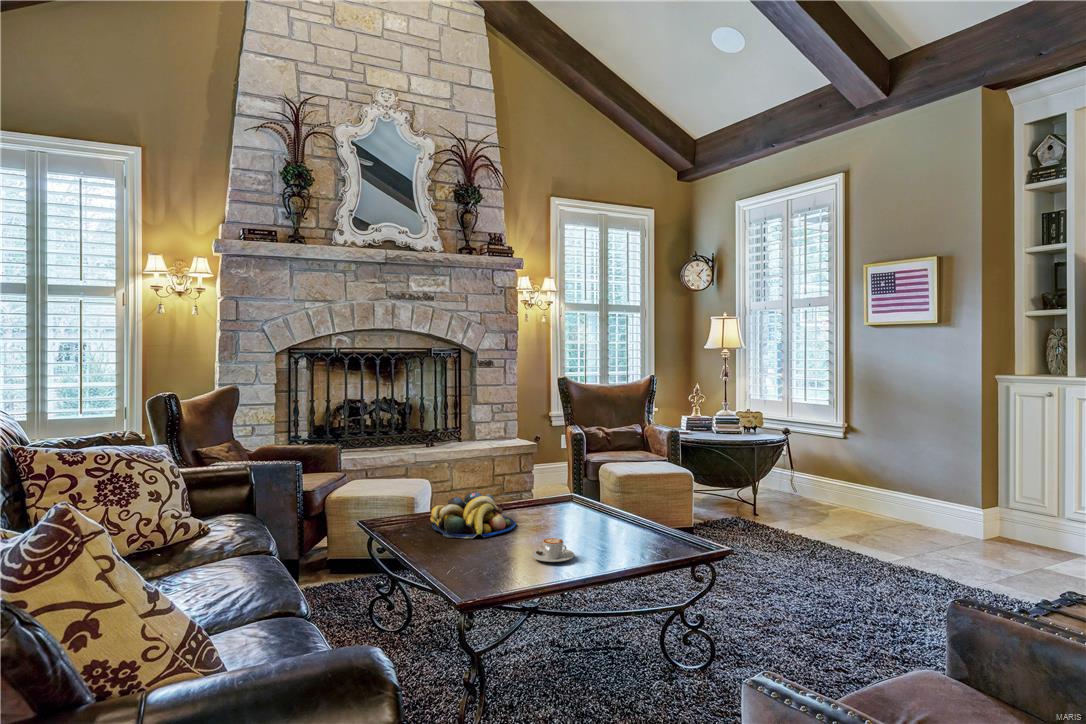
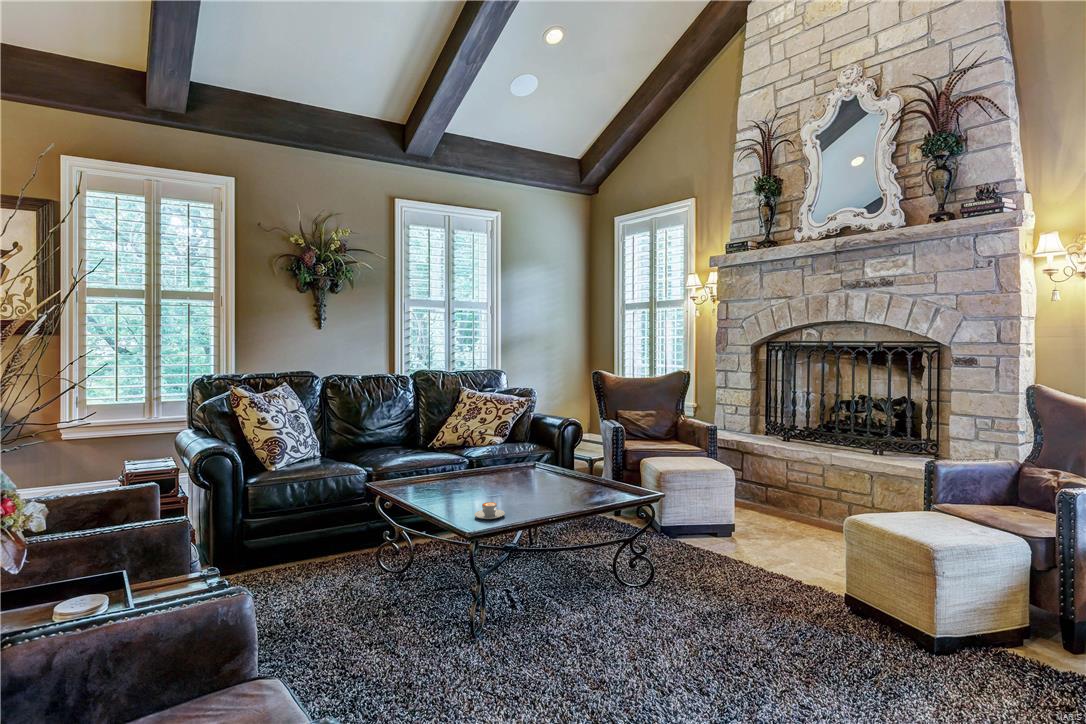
fruit bowl: present [430,492,516,538] -> none [530,470,594,502]

